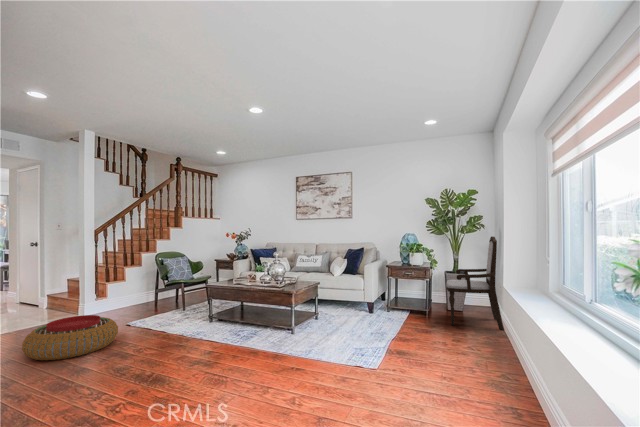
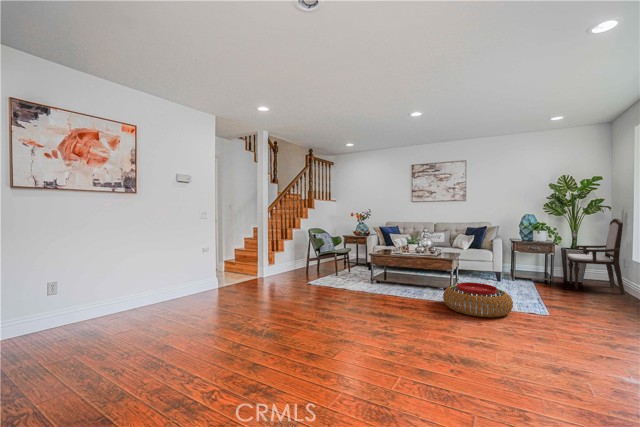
pouf: present [22,315,118,360] -> present [443,282,513,317]

